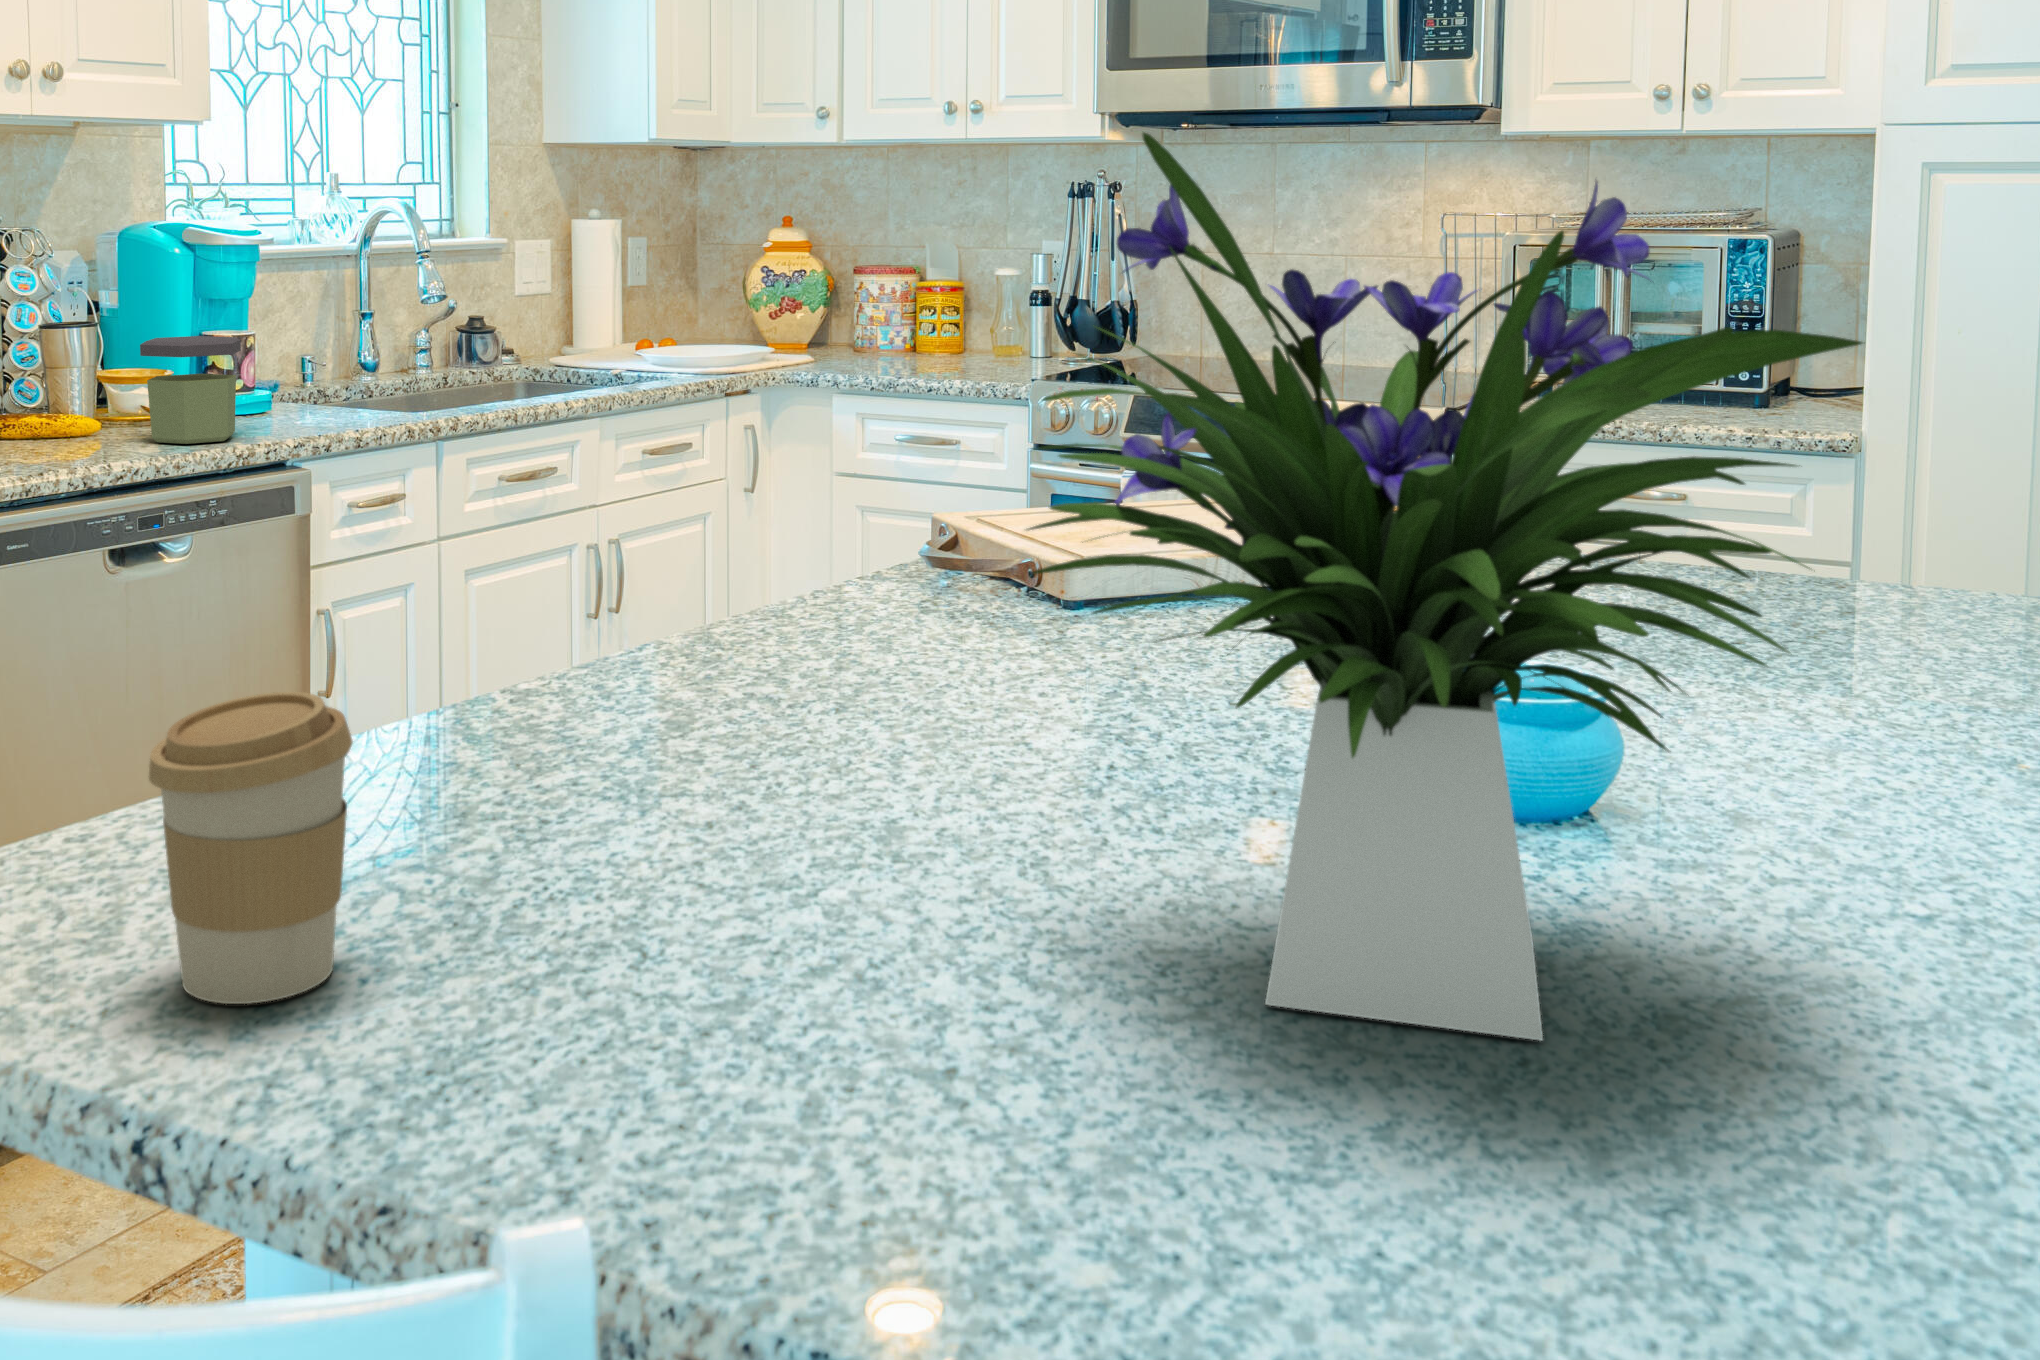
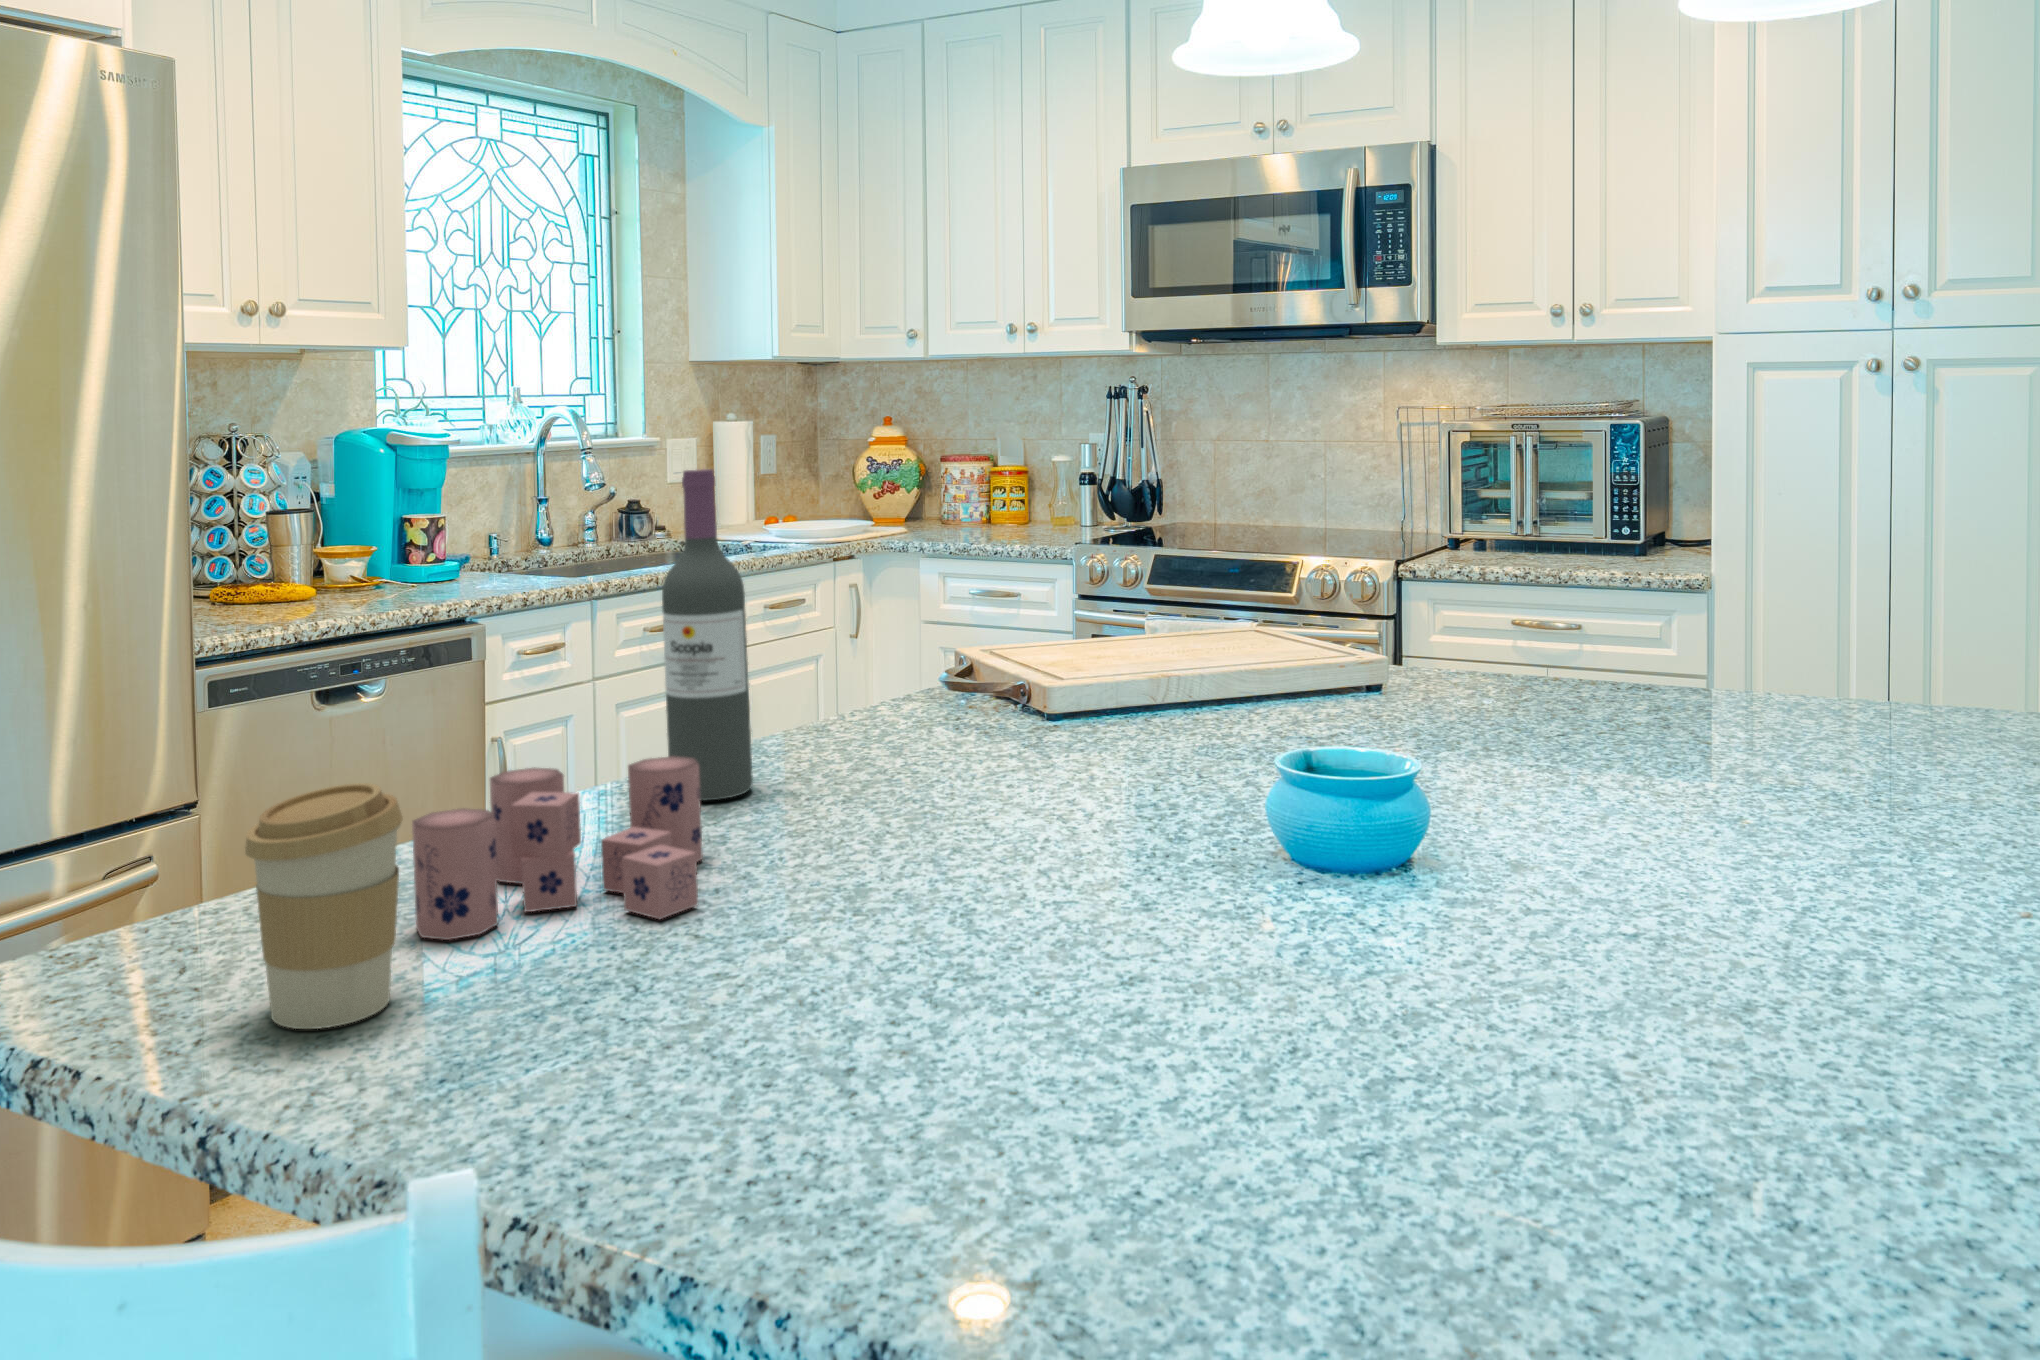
flower arrangement: present [1027,133,1862,1040] -> none [883,329,1547,1041]
wine bottle: none [617,292,723,706] -> present [662,469,753,801]
jar: present [140,336,241,444] -> none [347,523,427,610]
candle: none [338,655,699,885] -> present [412,756,703,940]

